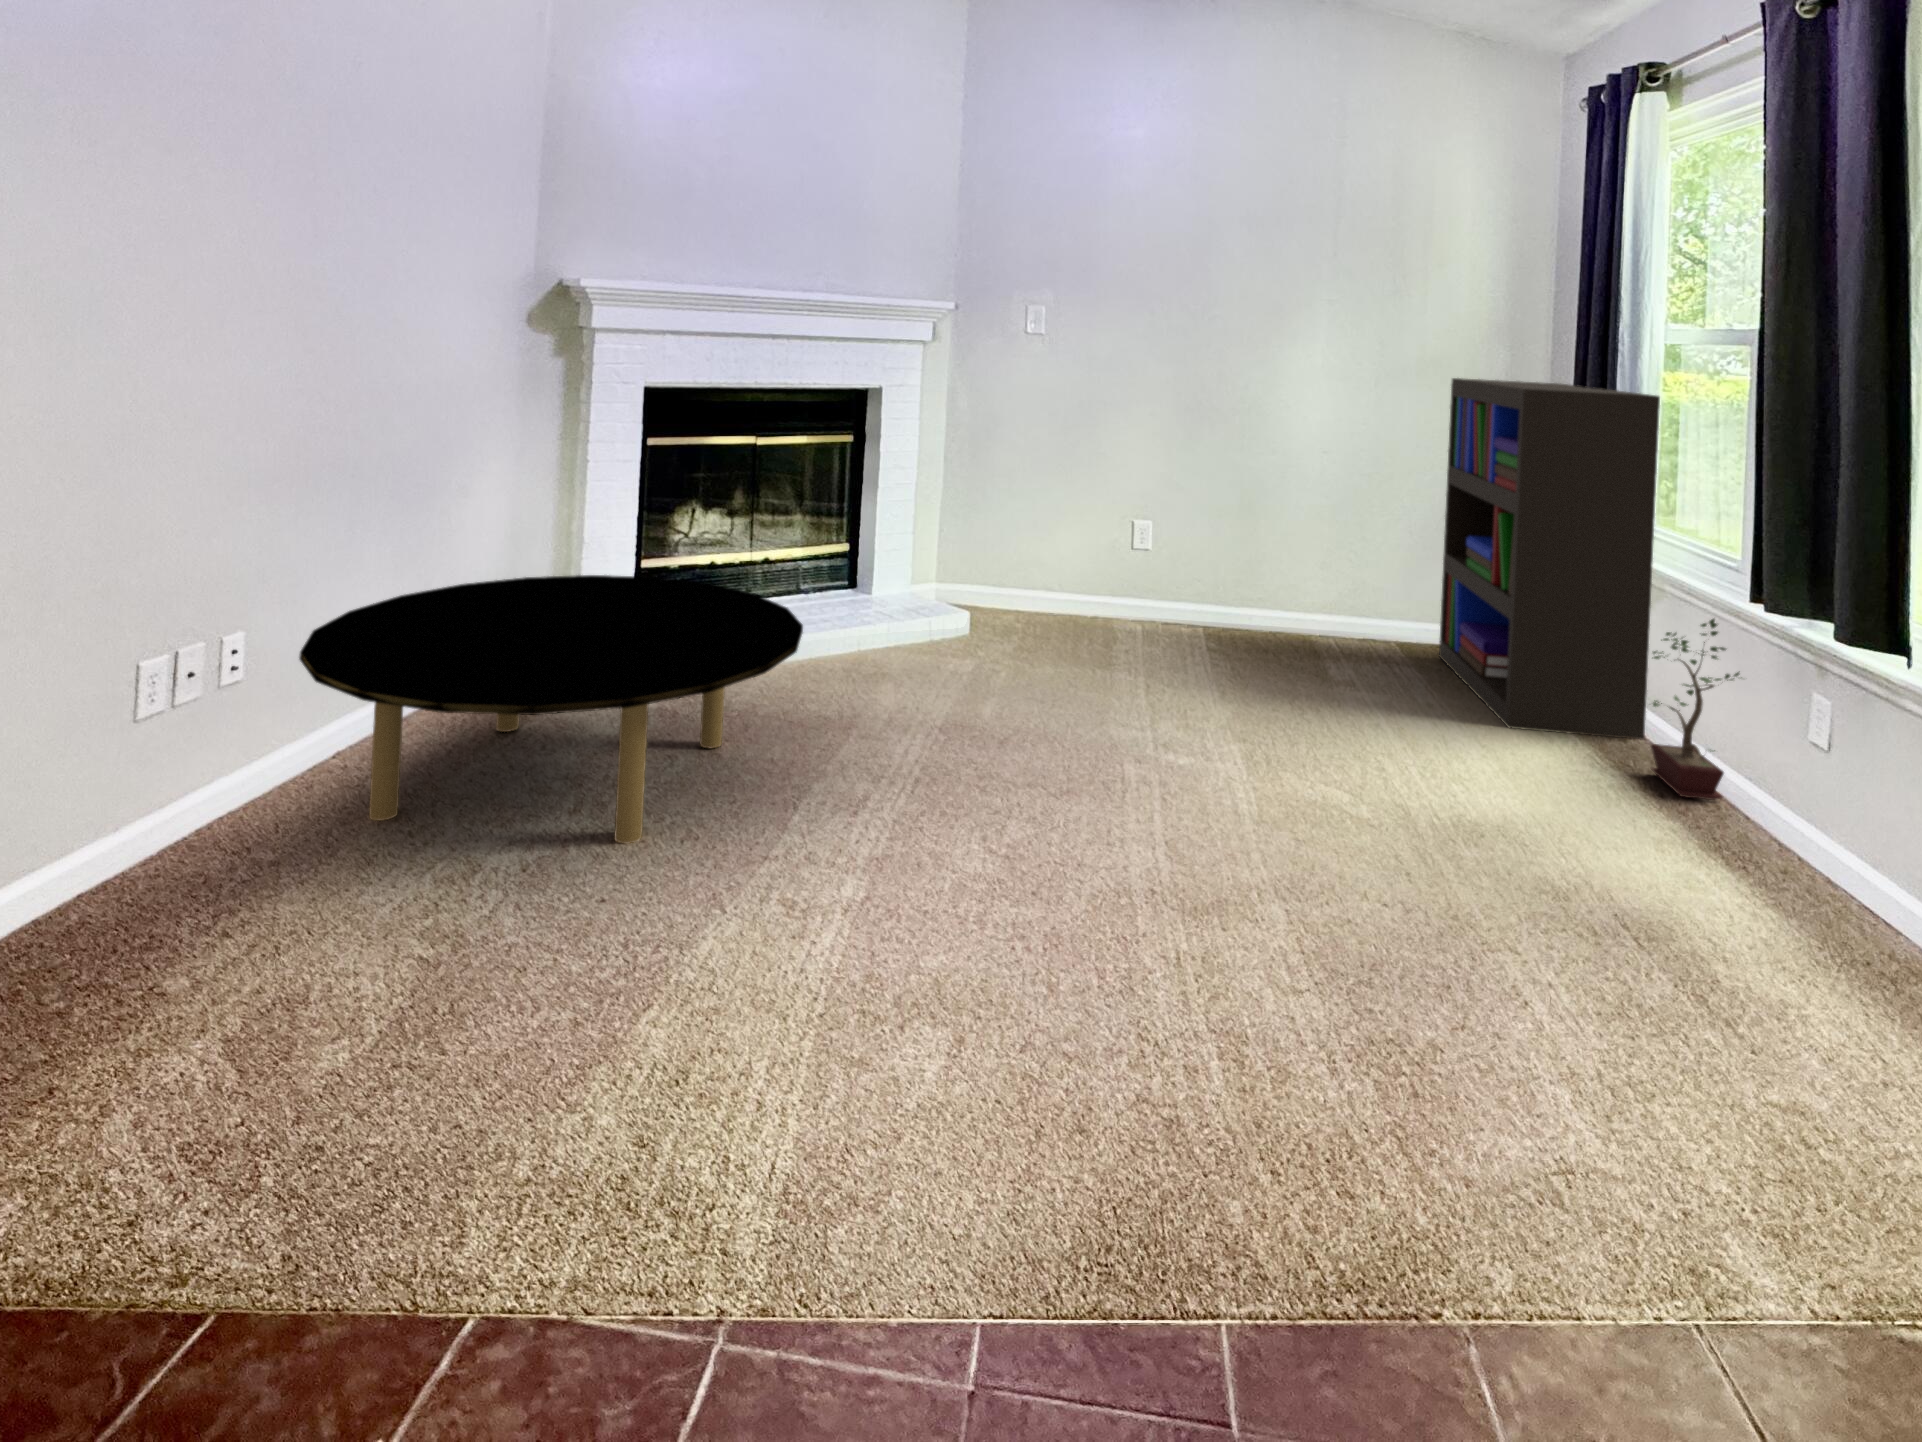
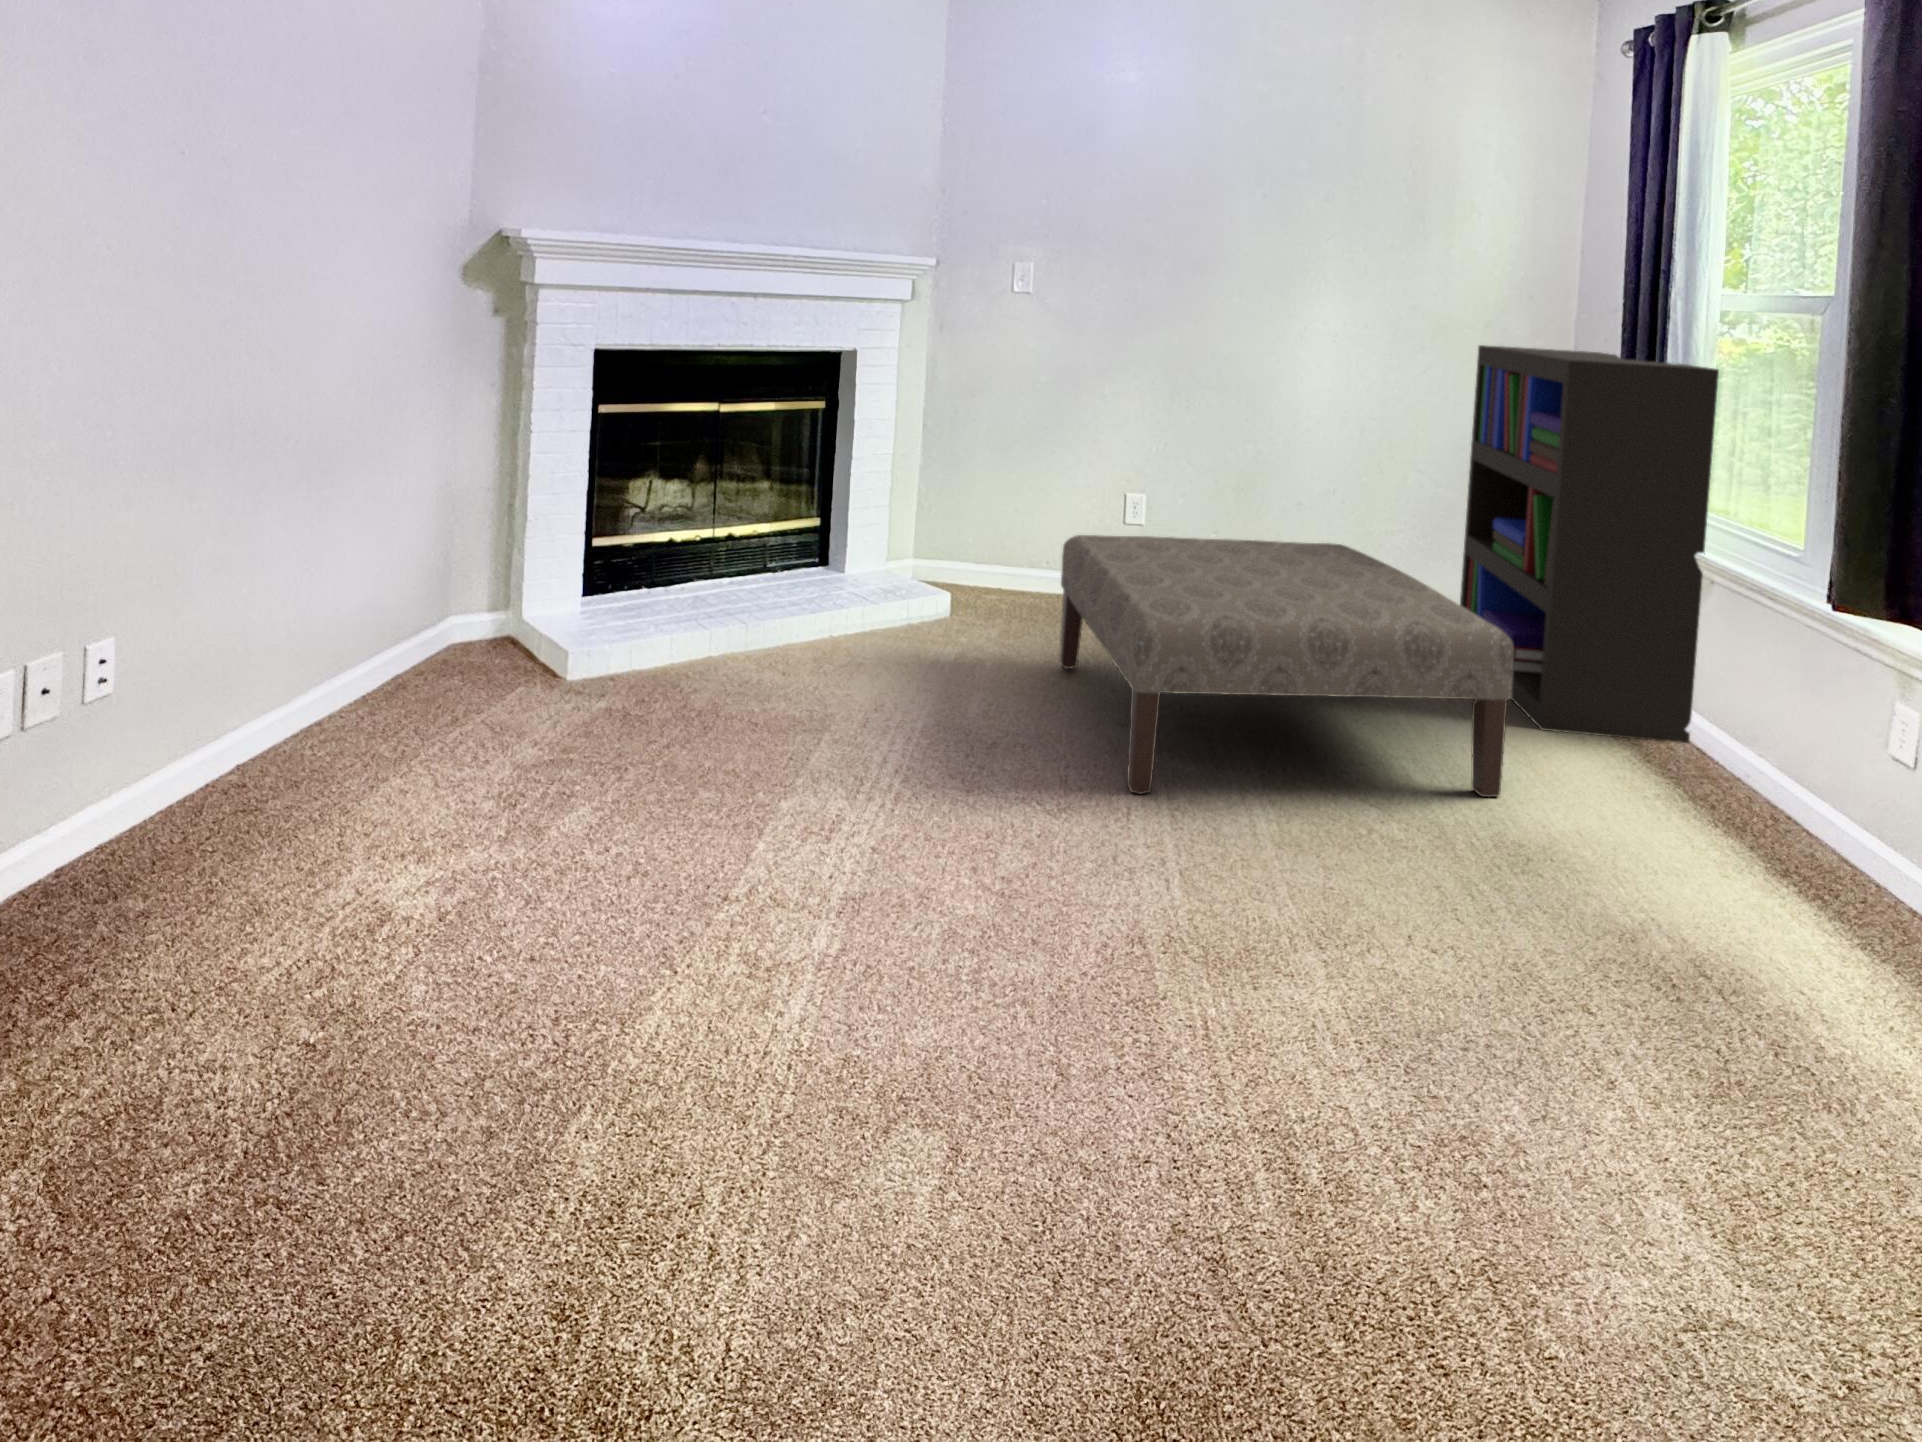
ottoman: none [1068,552,1470,783] -> present [1059,535,1513,797]
coffee table: present [299,575,803,844] -> none [176,563,768,886]
potted plant: present [1651,619,1742,800] -> none [1699,616,1824,817]

